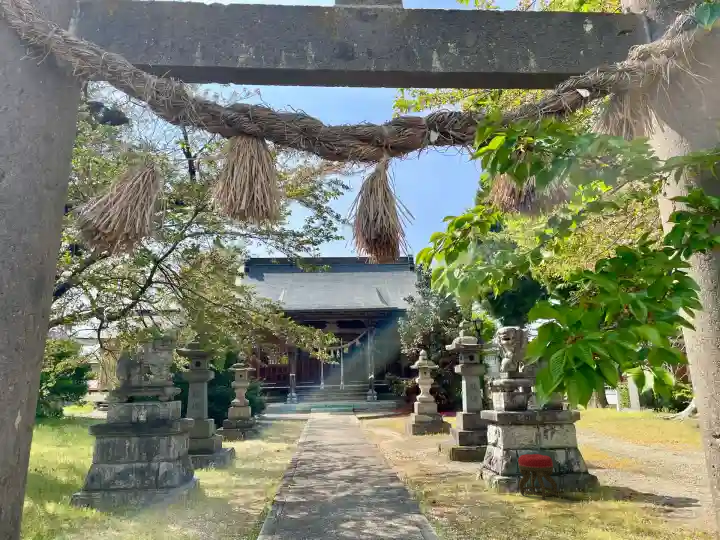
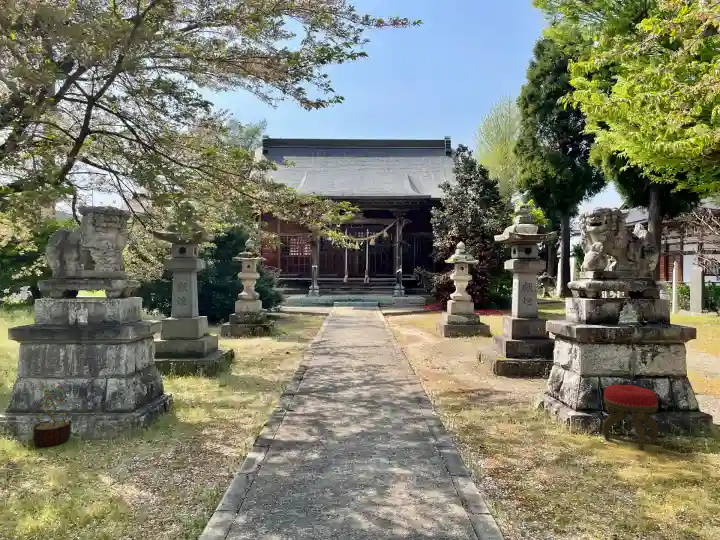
decorative plant: none [107,466,134,515] -> present [33,384,71,447]

